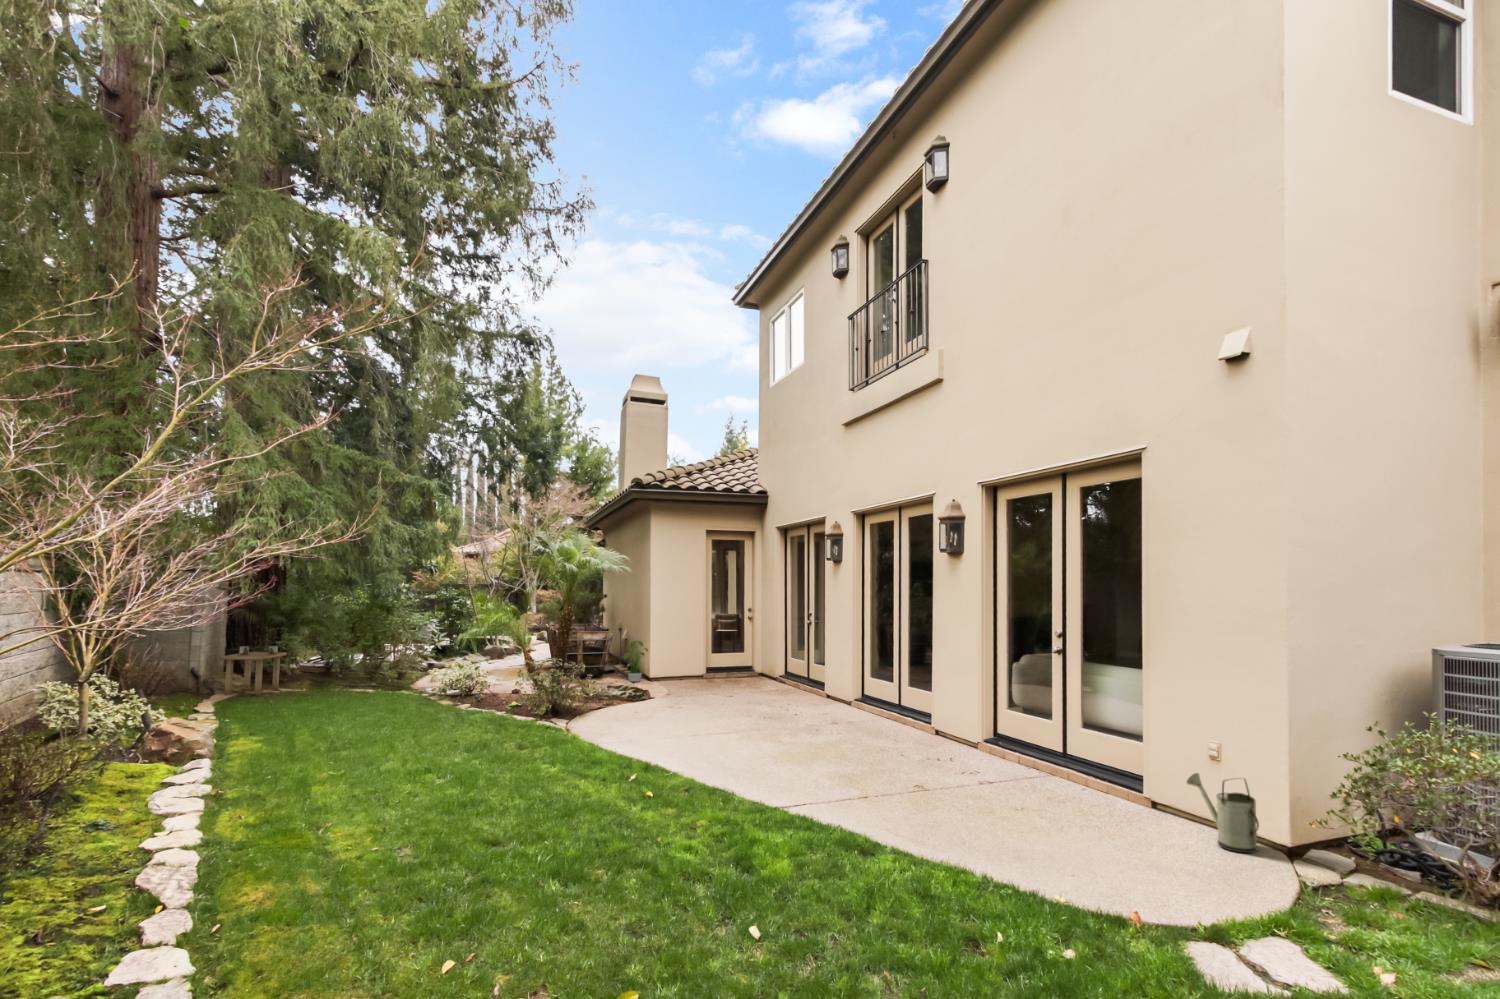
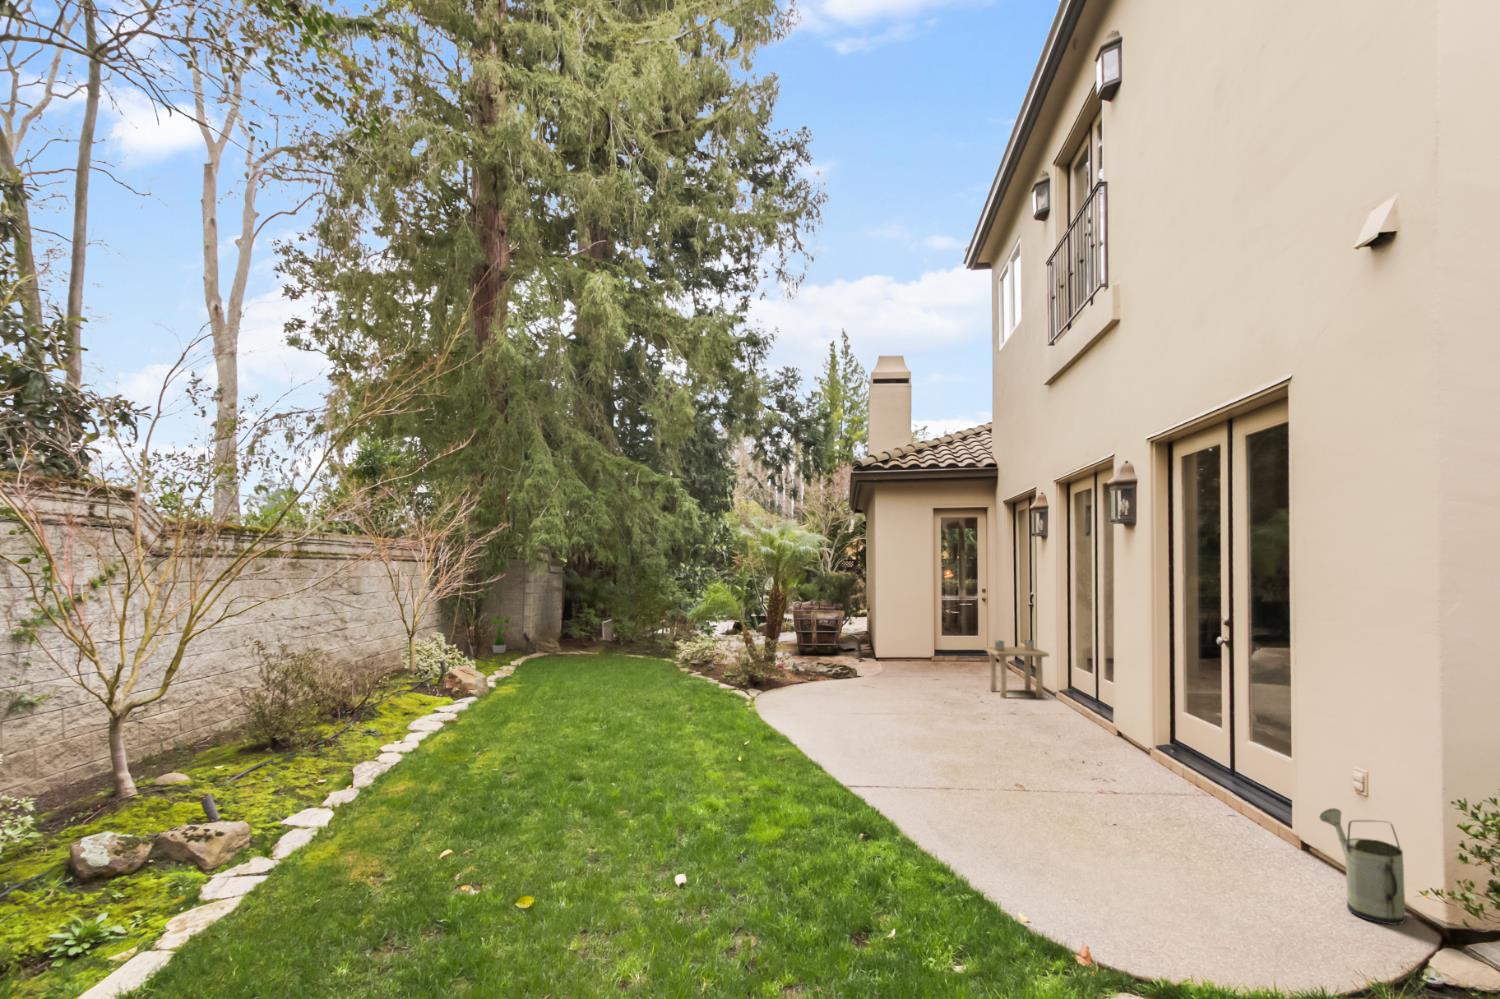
potted plant: present [621,640,648,682] -> present [488,615,512,653]
side table: present [220,646,287,694] -> present [983,640,1049,698]

